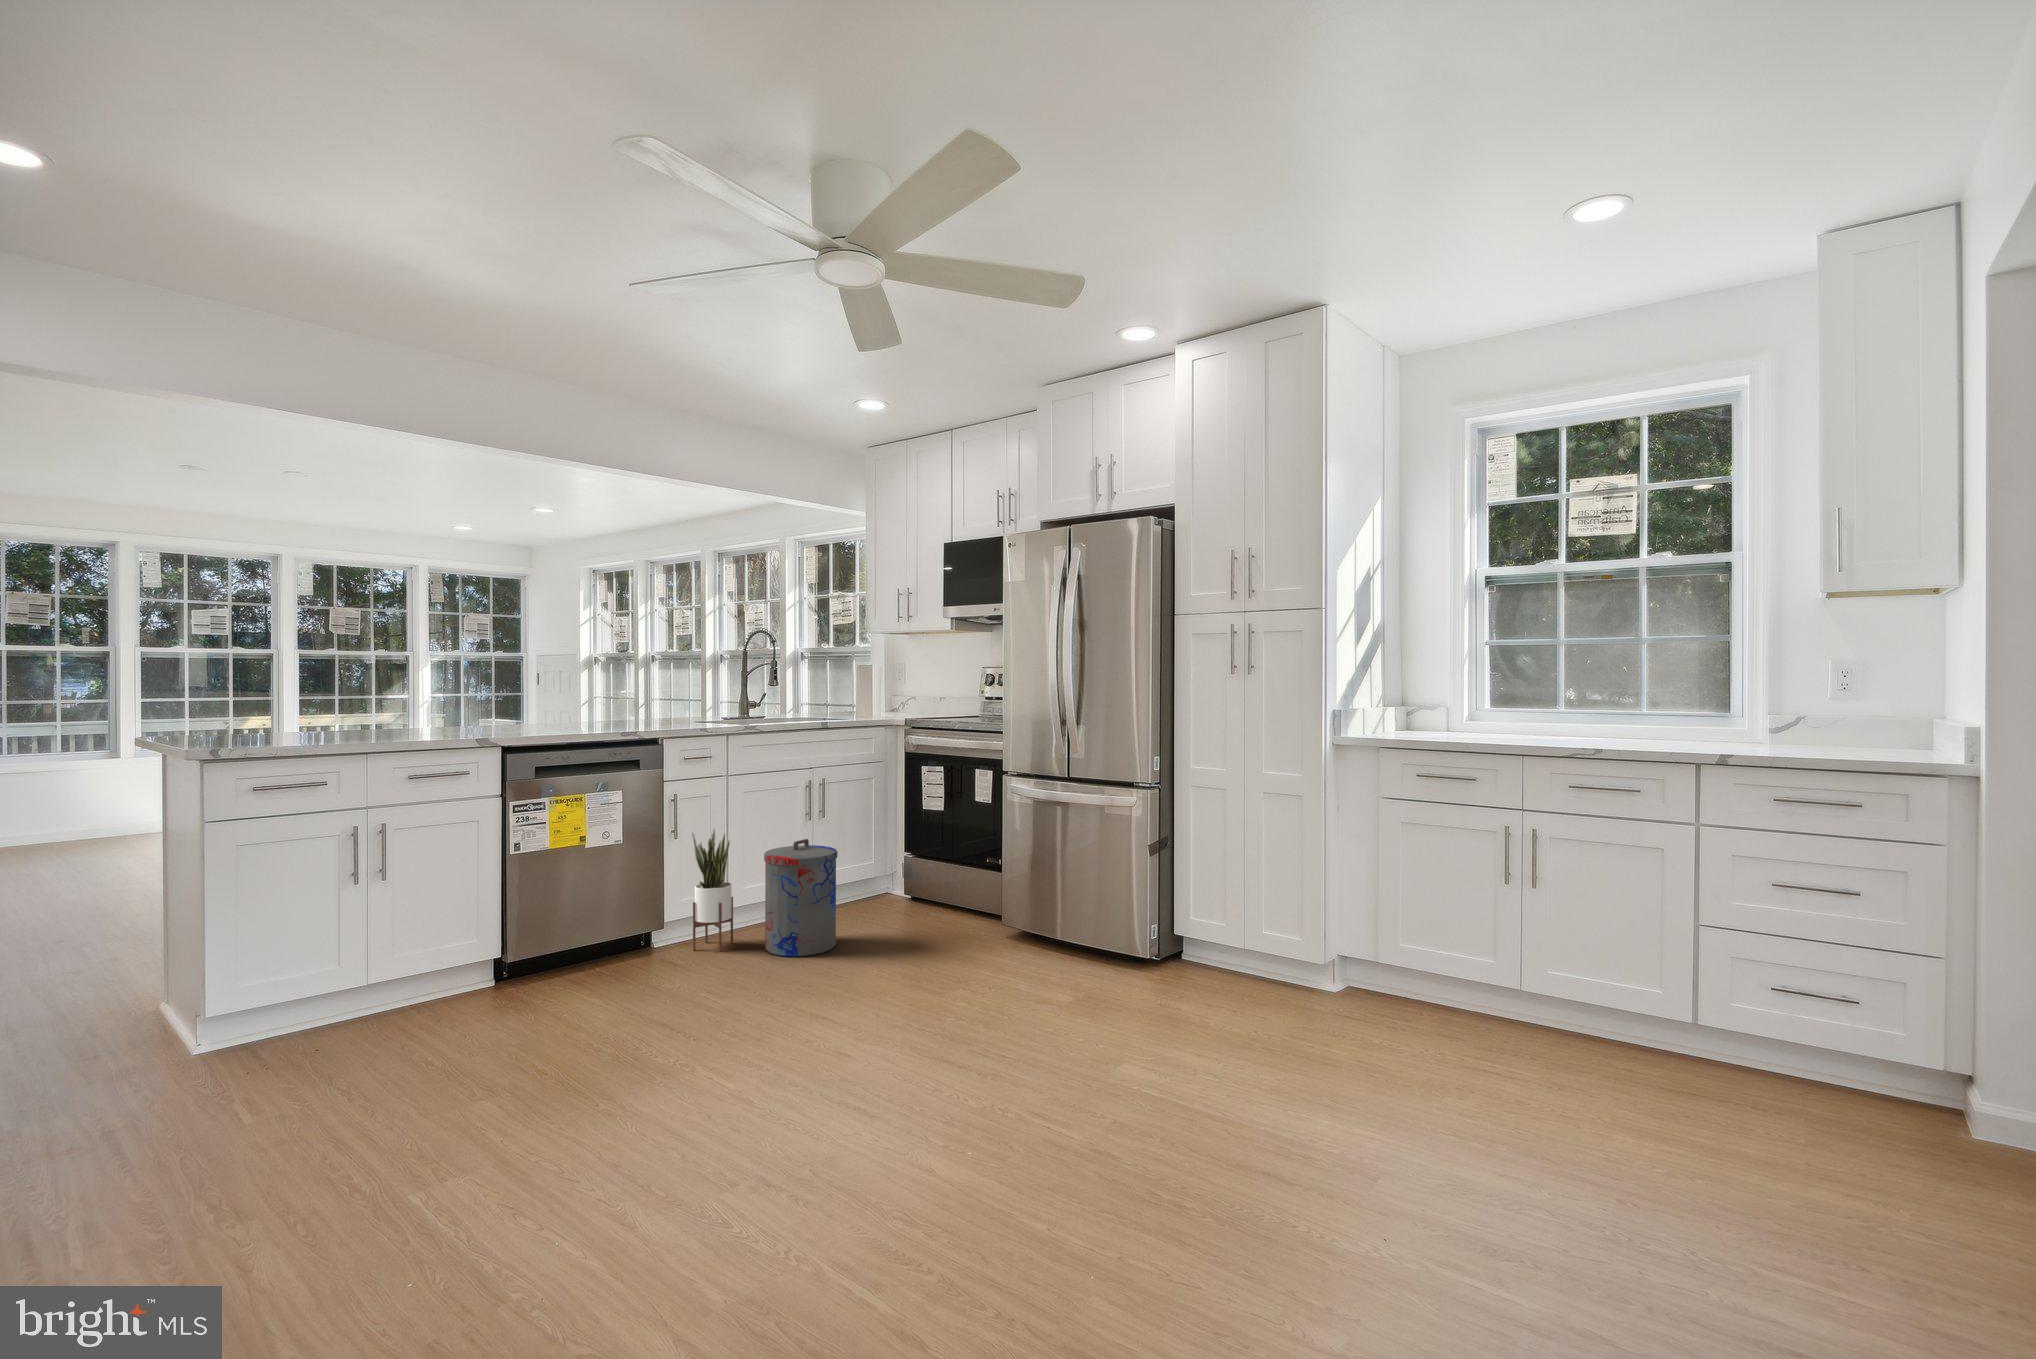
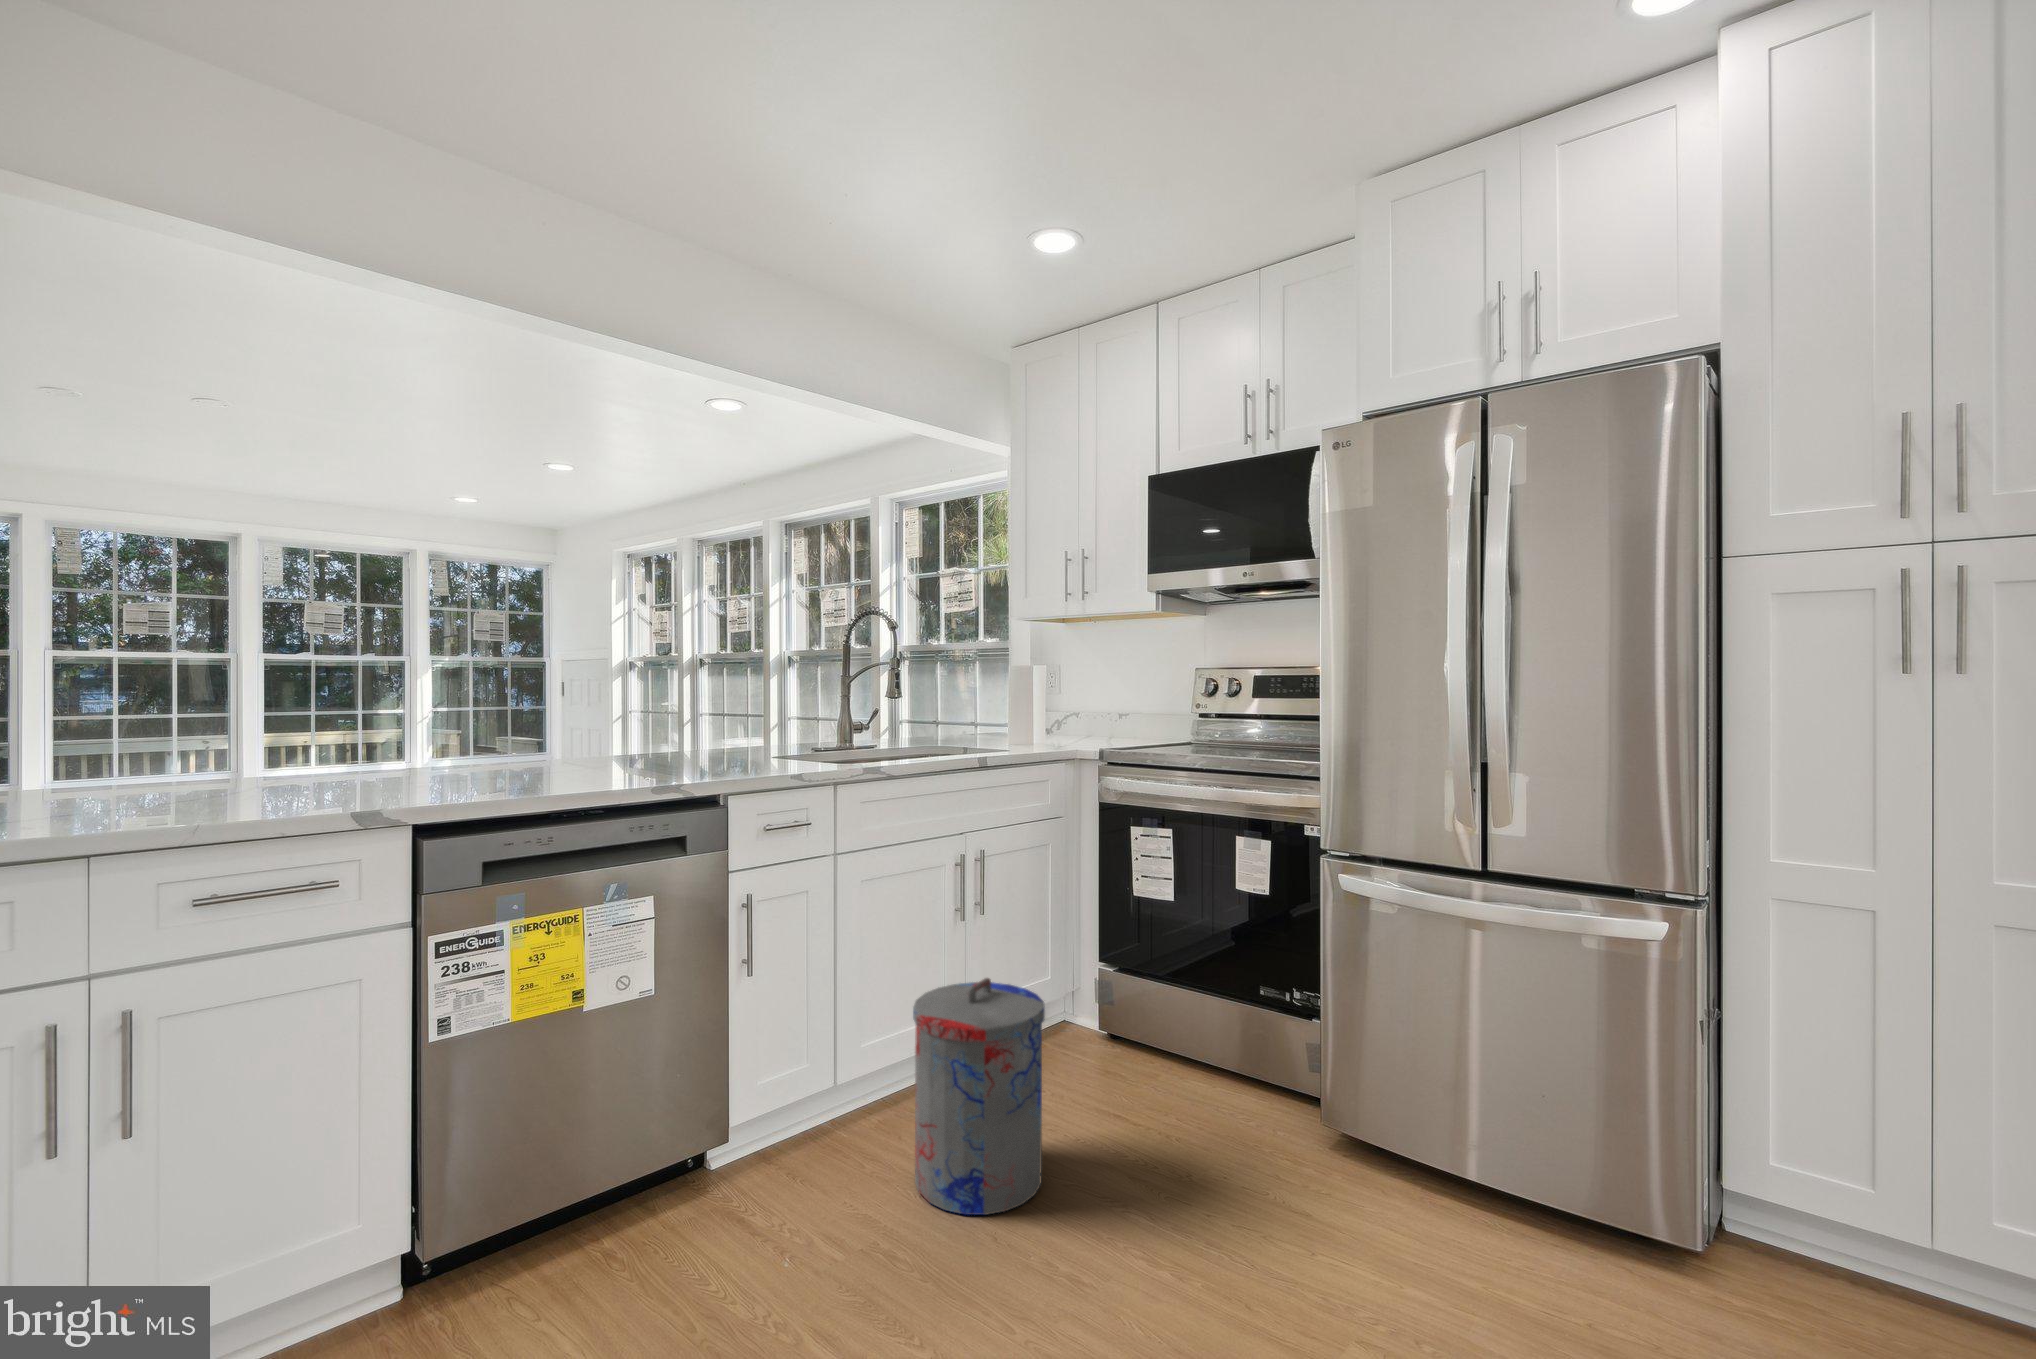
potted plant: present [692,829,733,951] -> none [783,957,852,1192]

